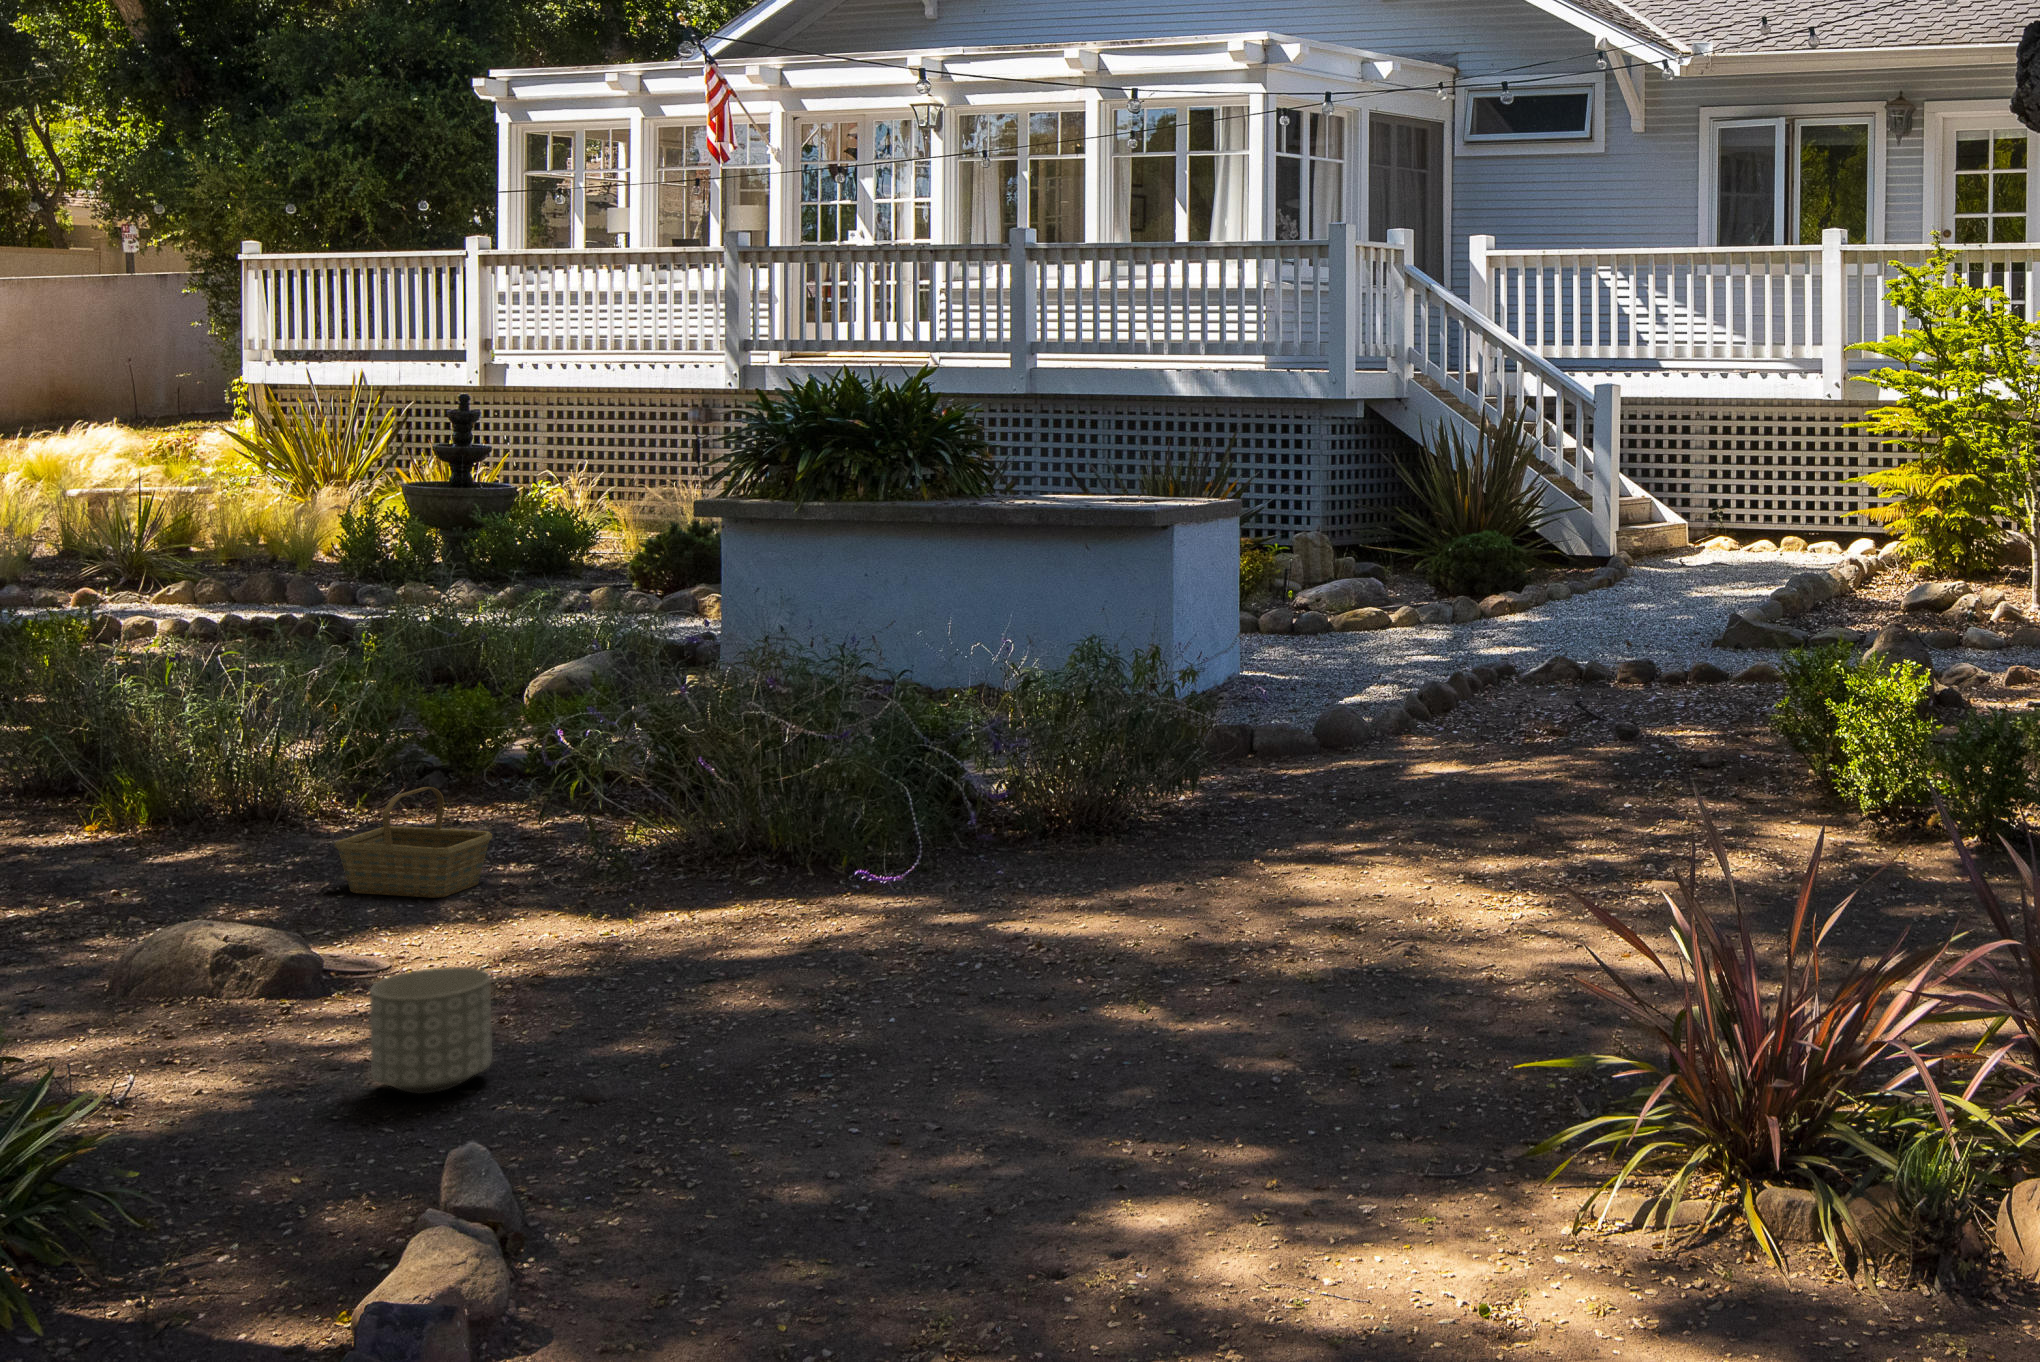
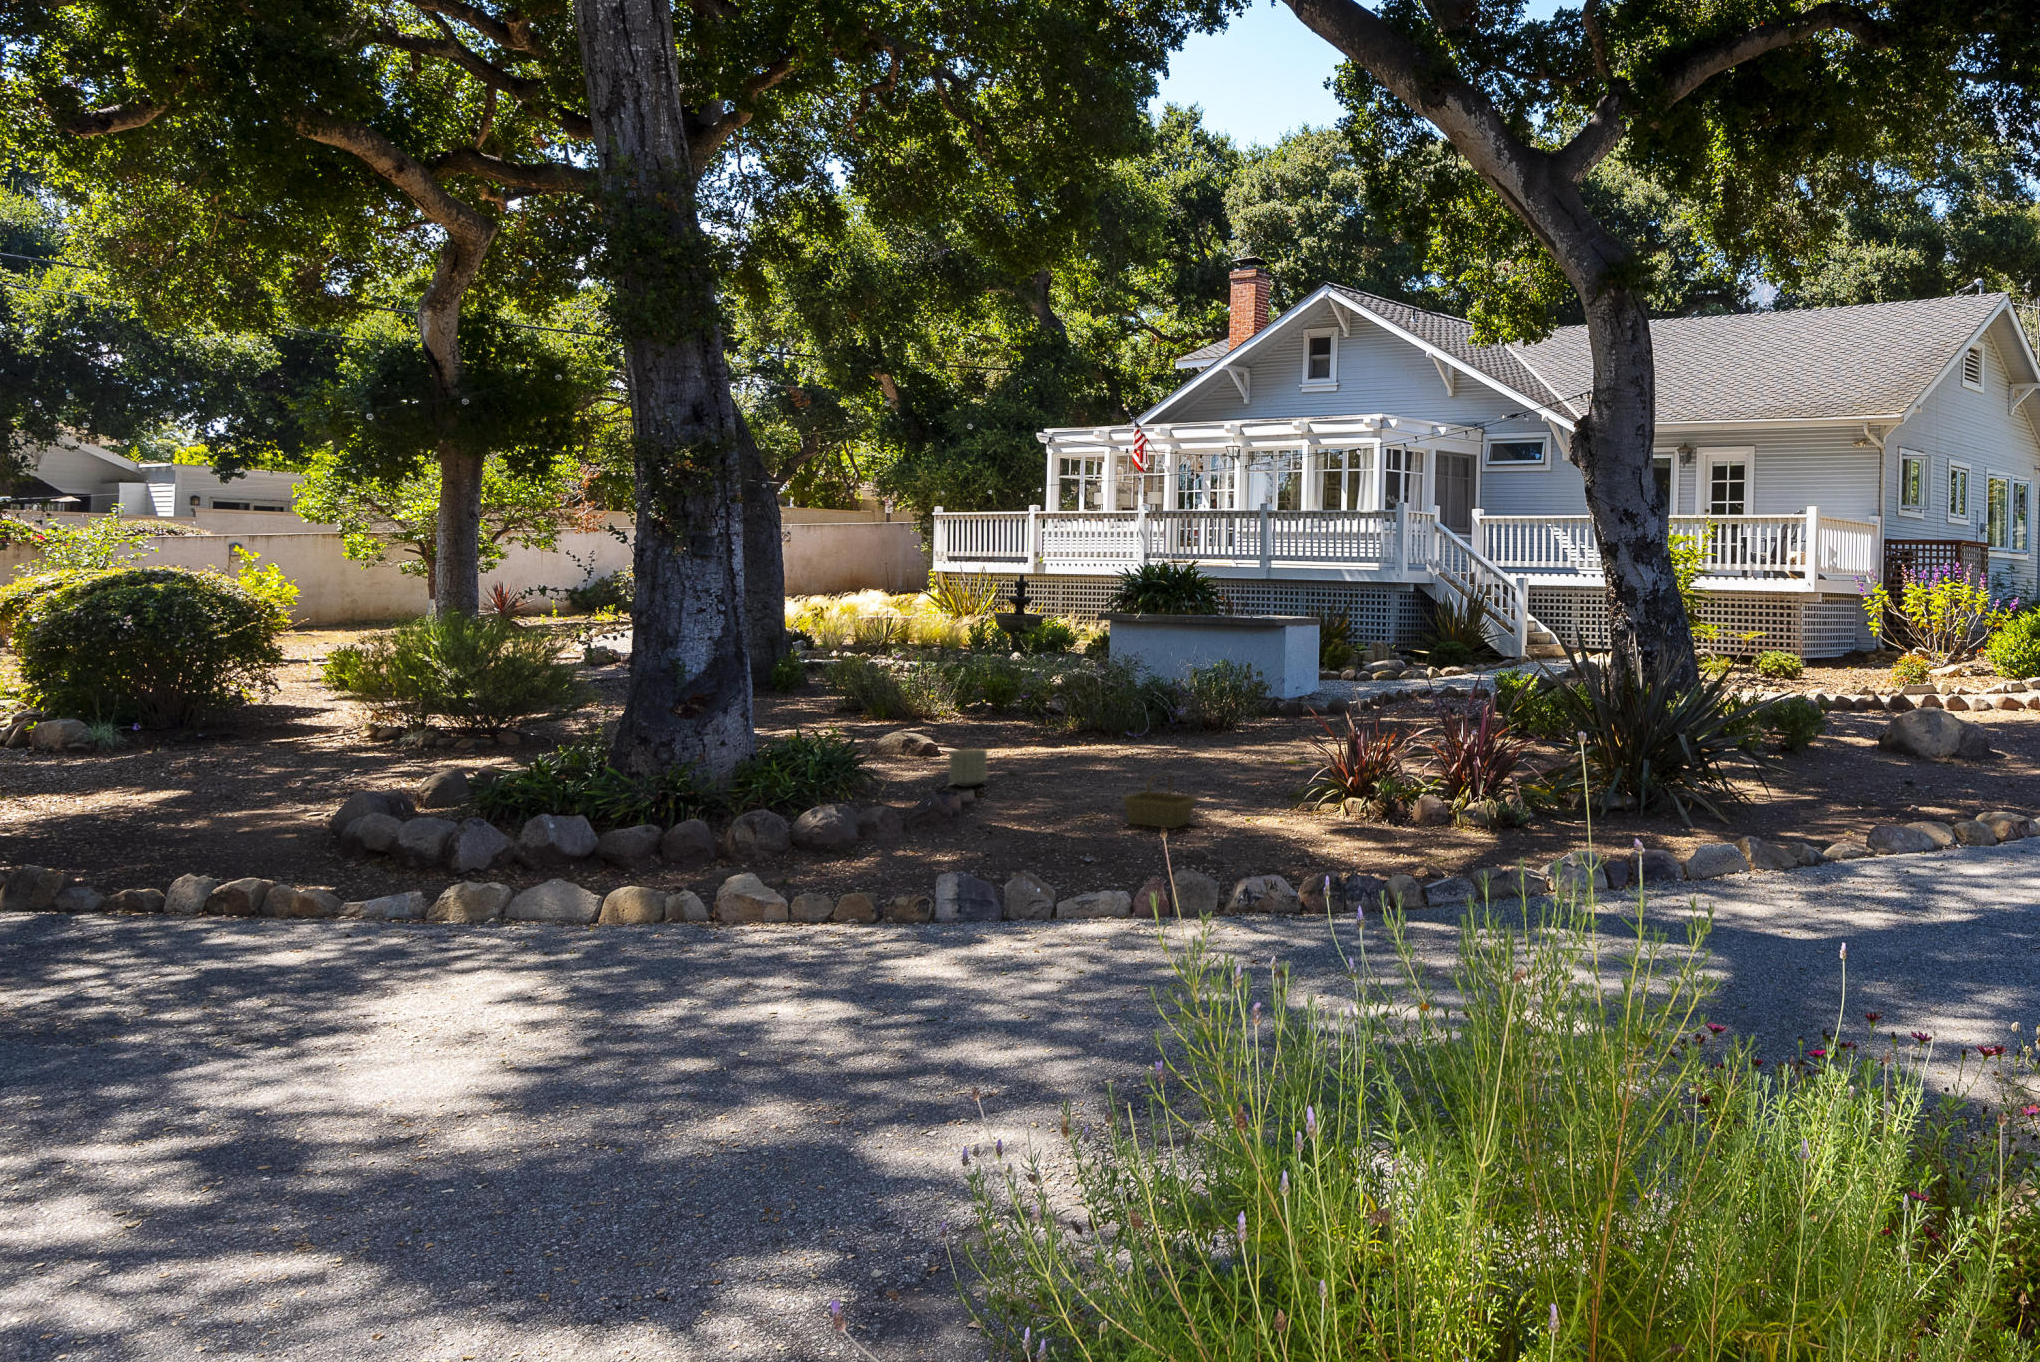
basket: present [335,787,492,898] -> present [1123,774,1196,828]

